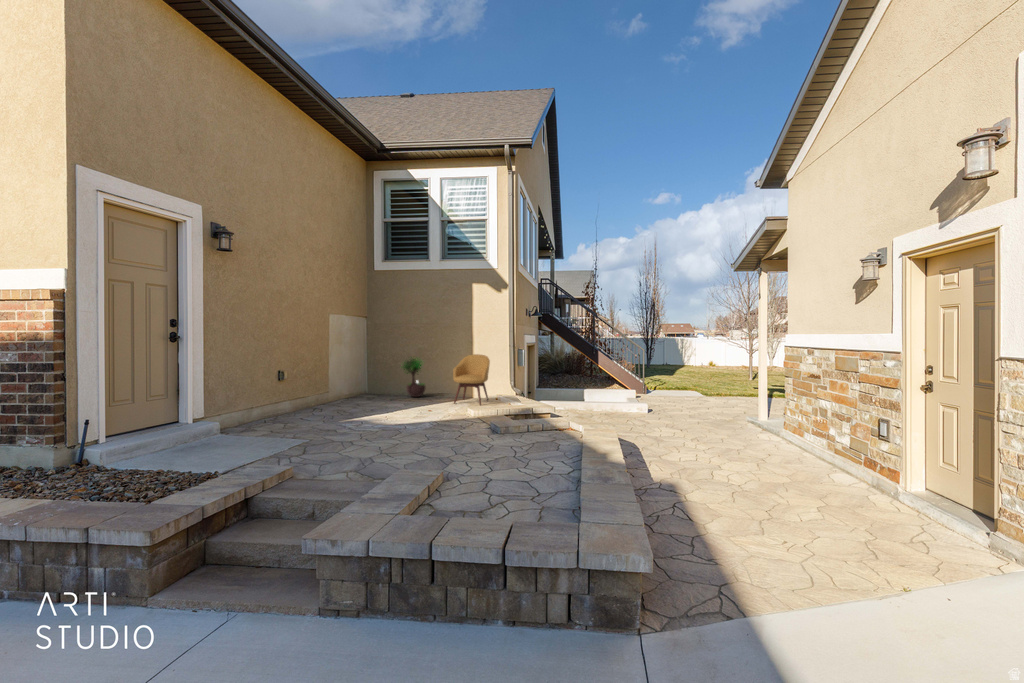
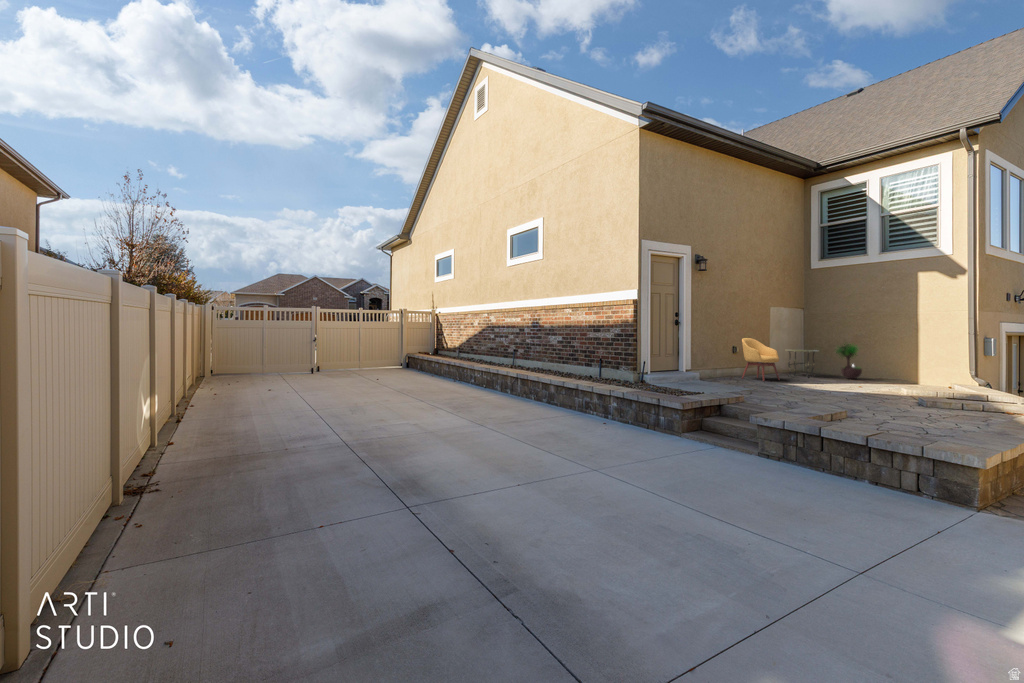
chair: present [453,354,490,405] -> present [742,338,780,381]
side table: none [348,366,386,401] -> present [787,350,817,377]

